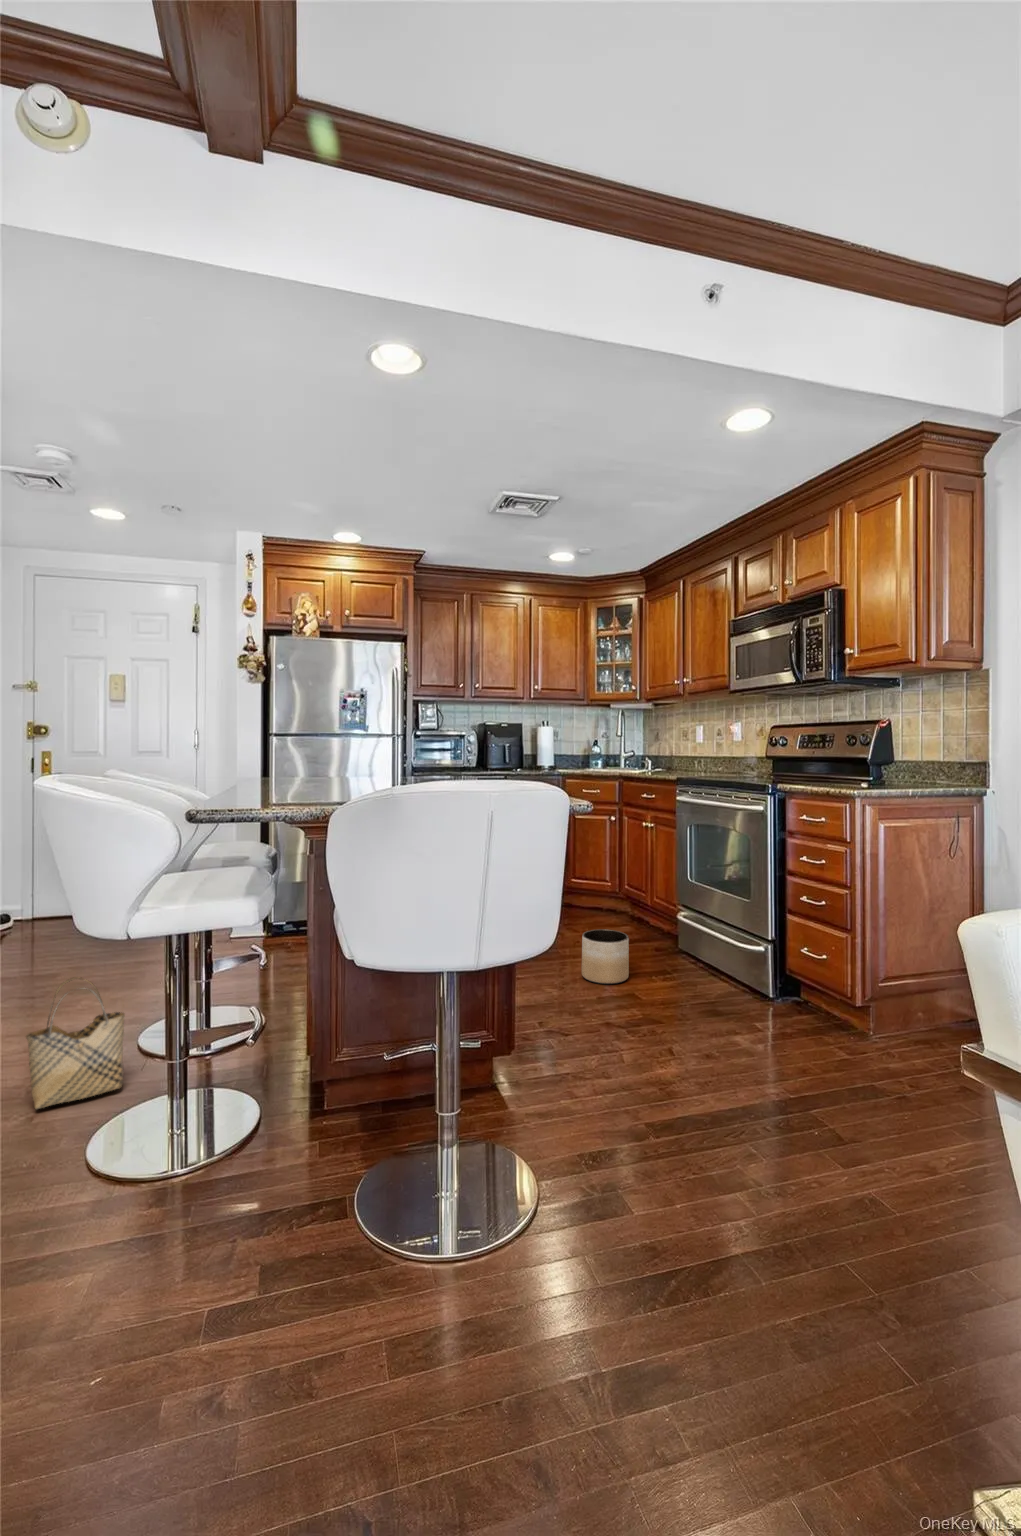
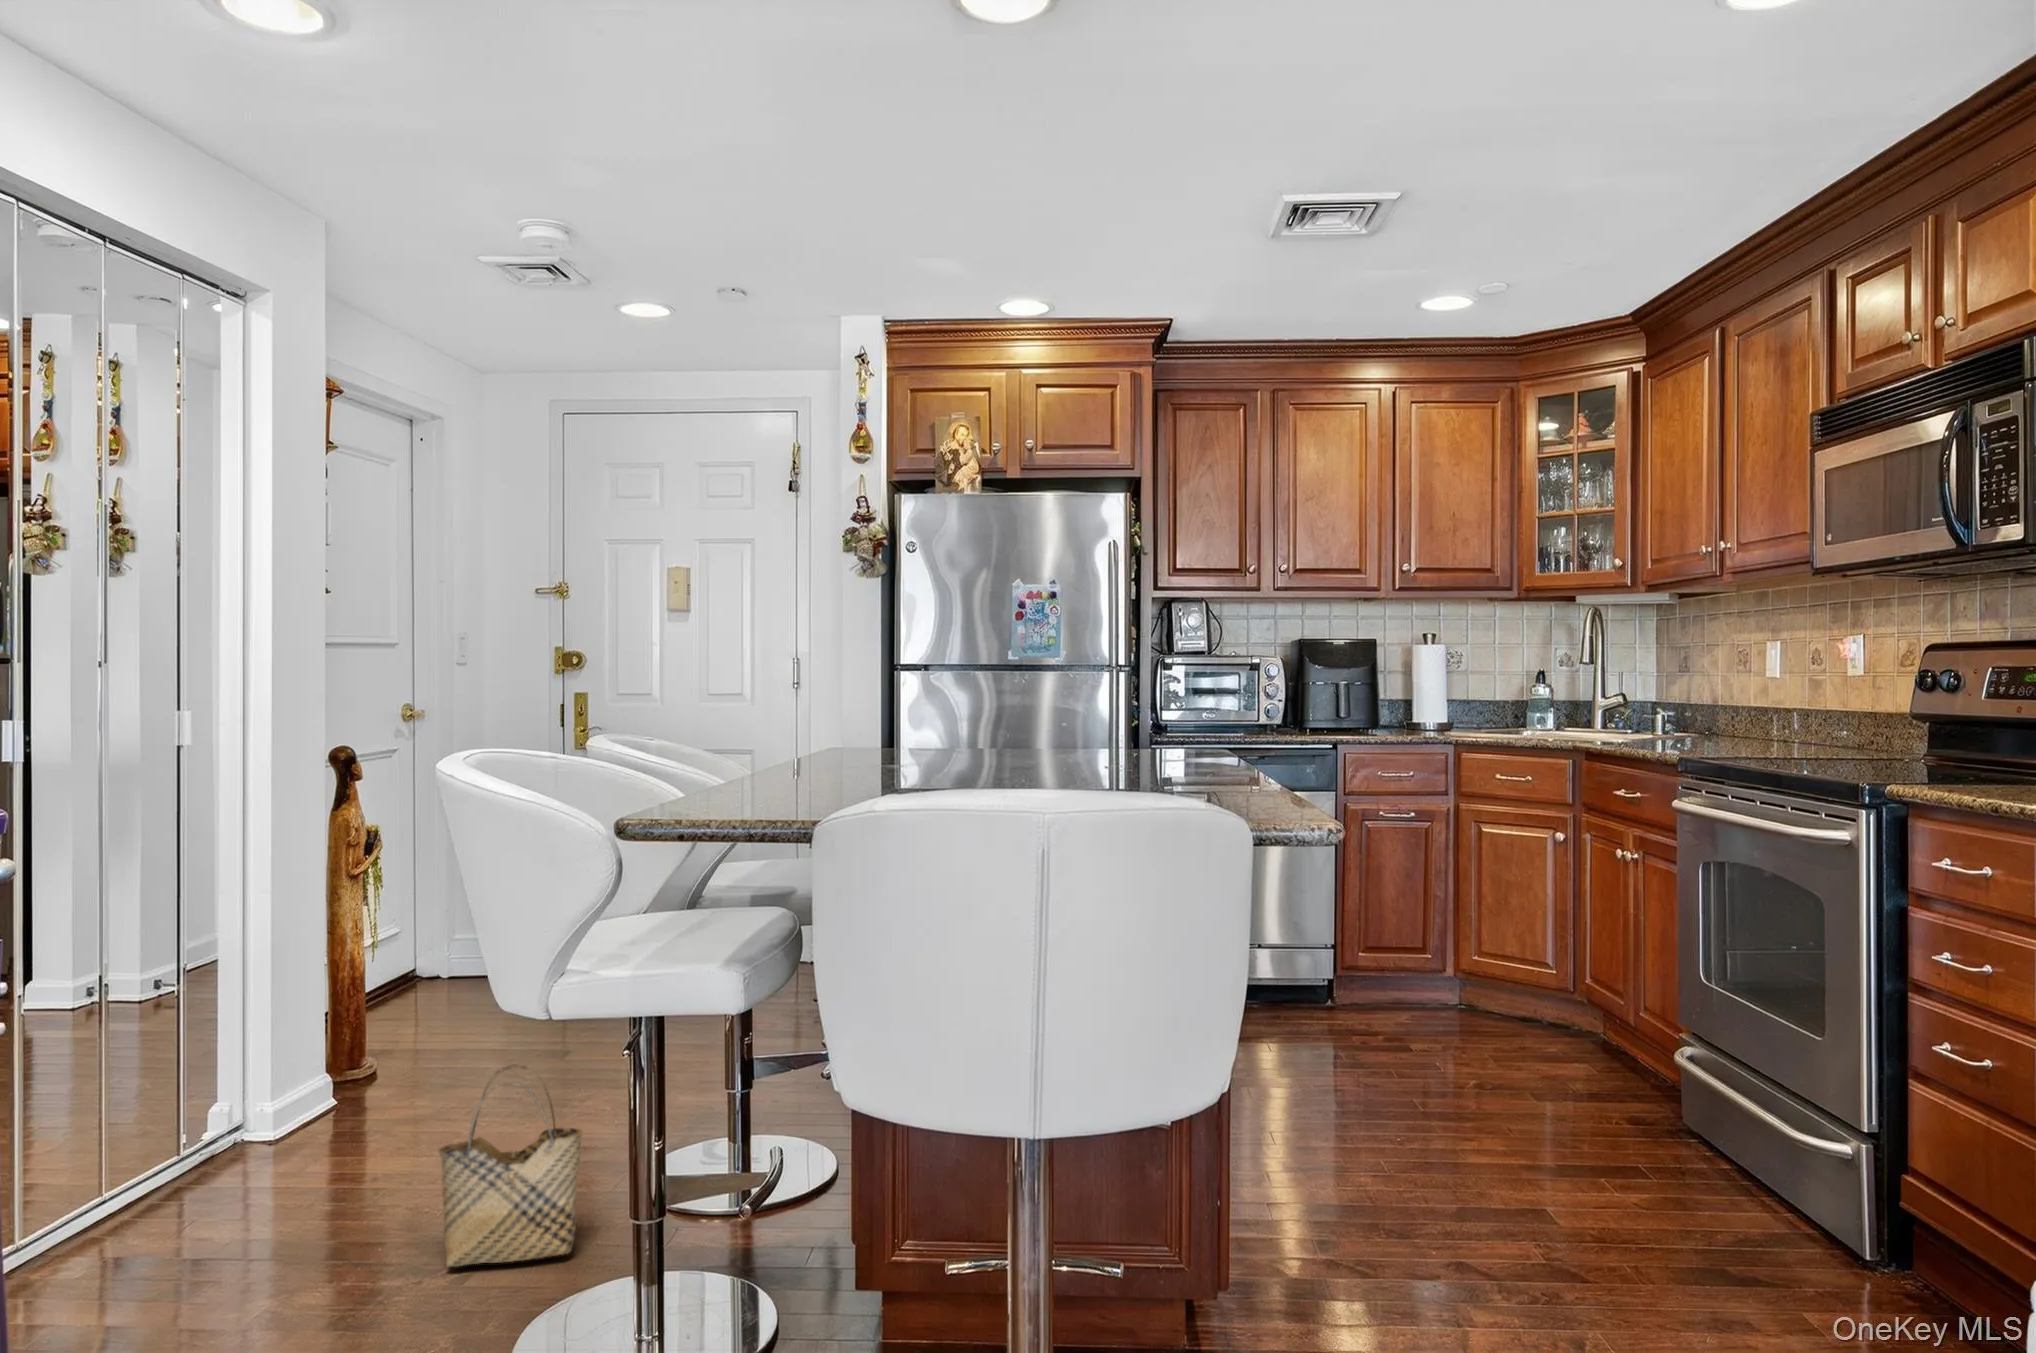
planter: present [582,929,629,984] -> none [1438,1070,1540,1188]

